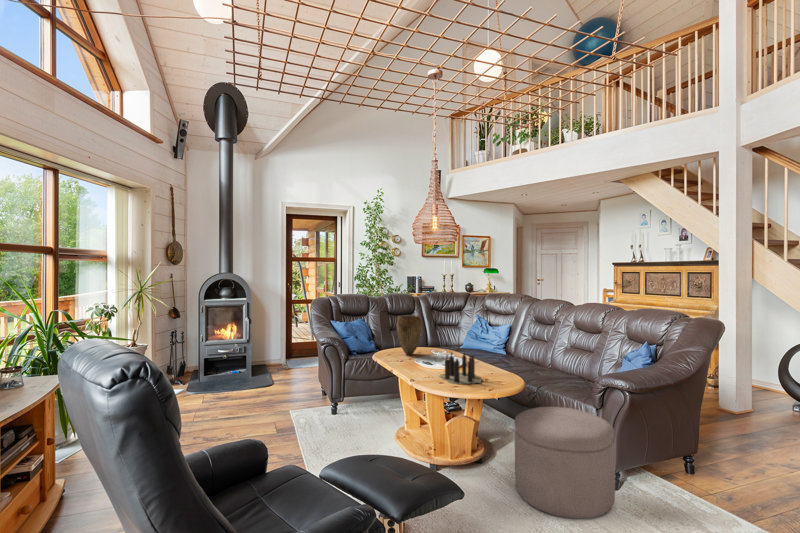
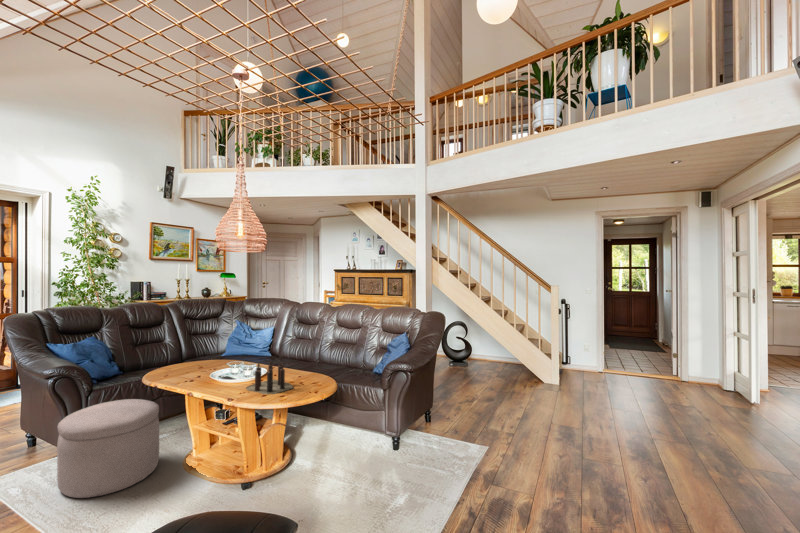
vase: present [396,315,422,355] -> none [170,328,202,372]
ottoman: present [514,407,615,519] -> present [57,399,159,498]

